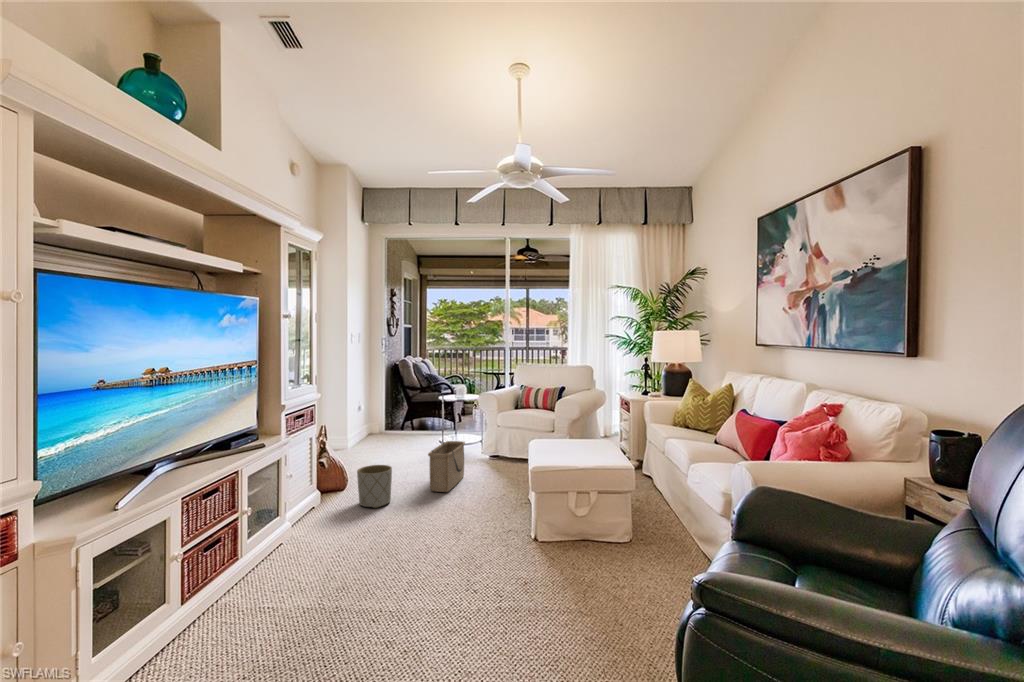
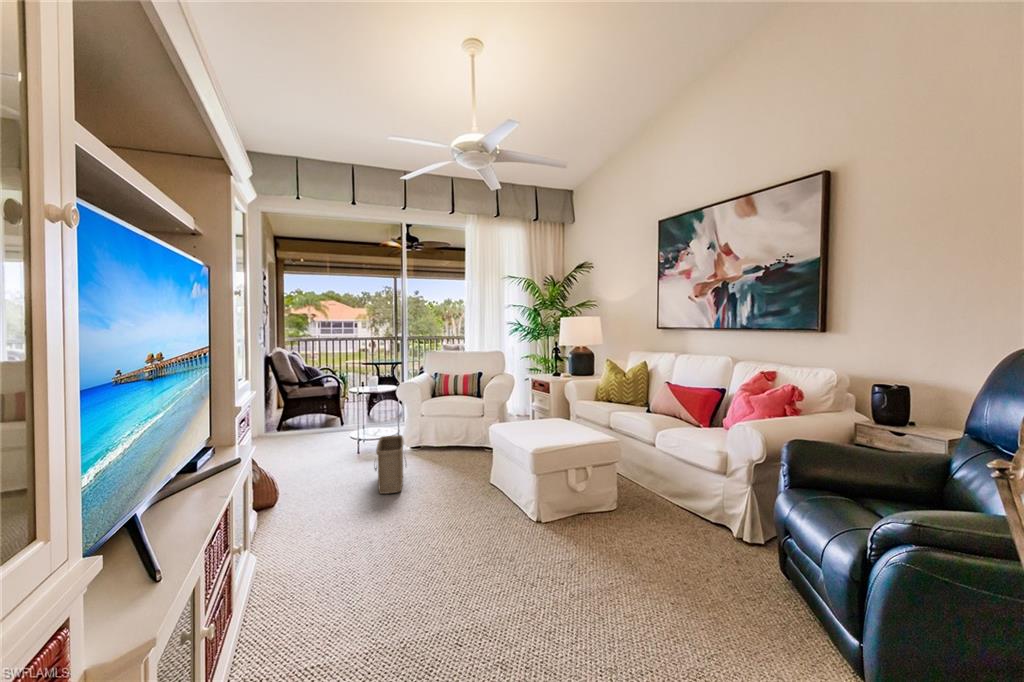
planter: present [357,465,392,508] -> none [300,471,344,524]

